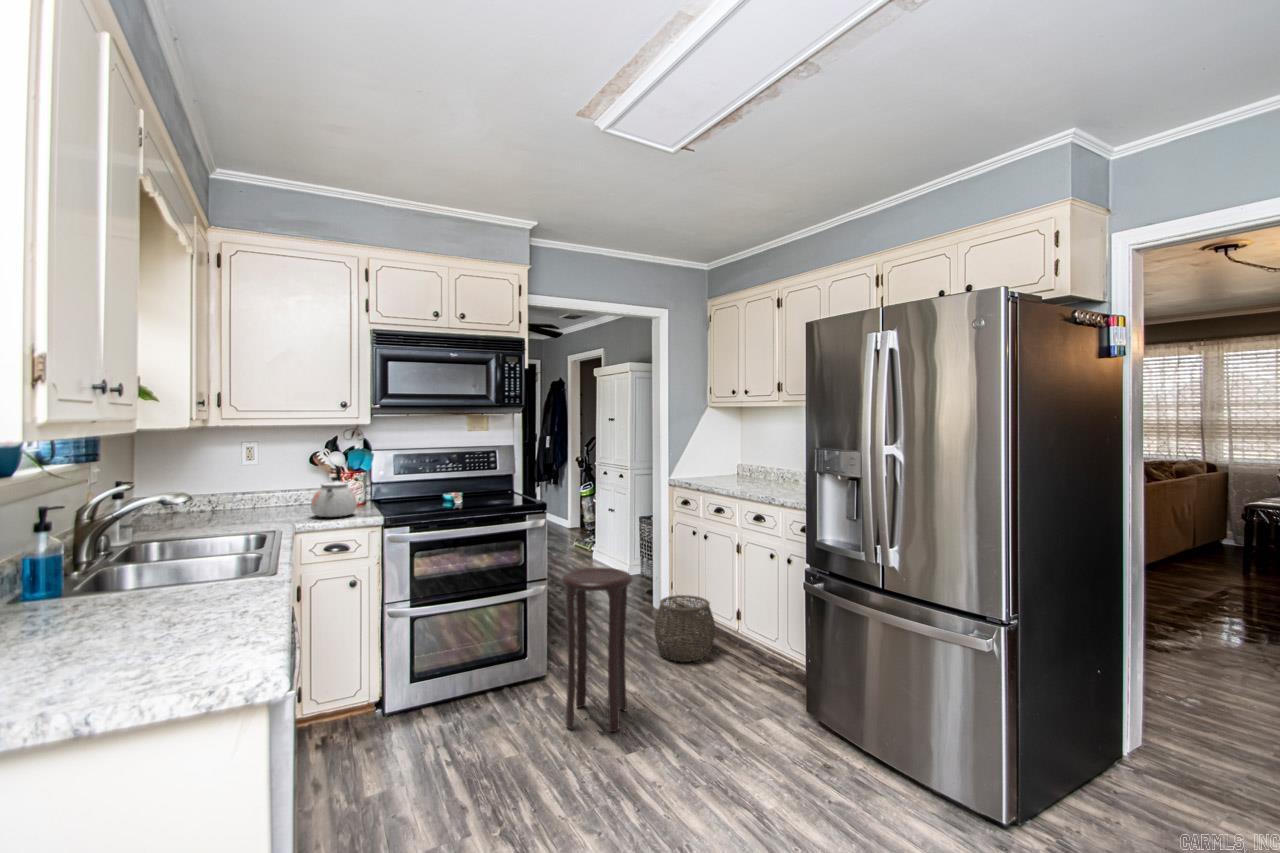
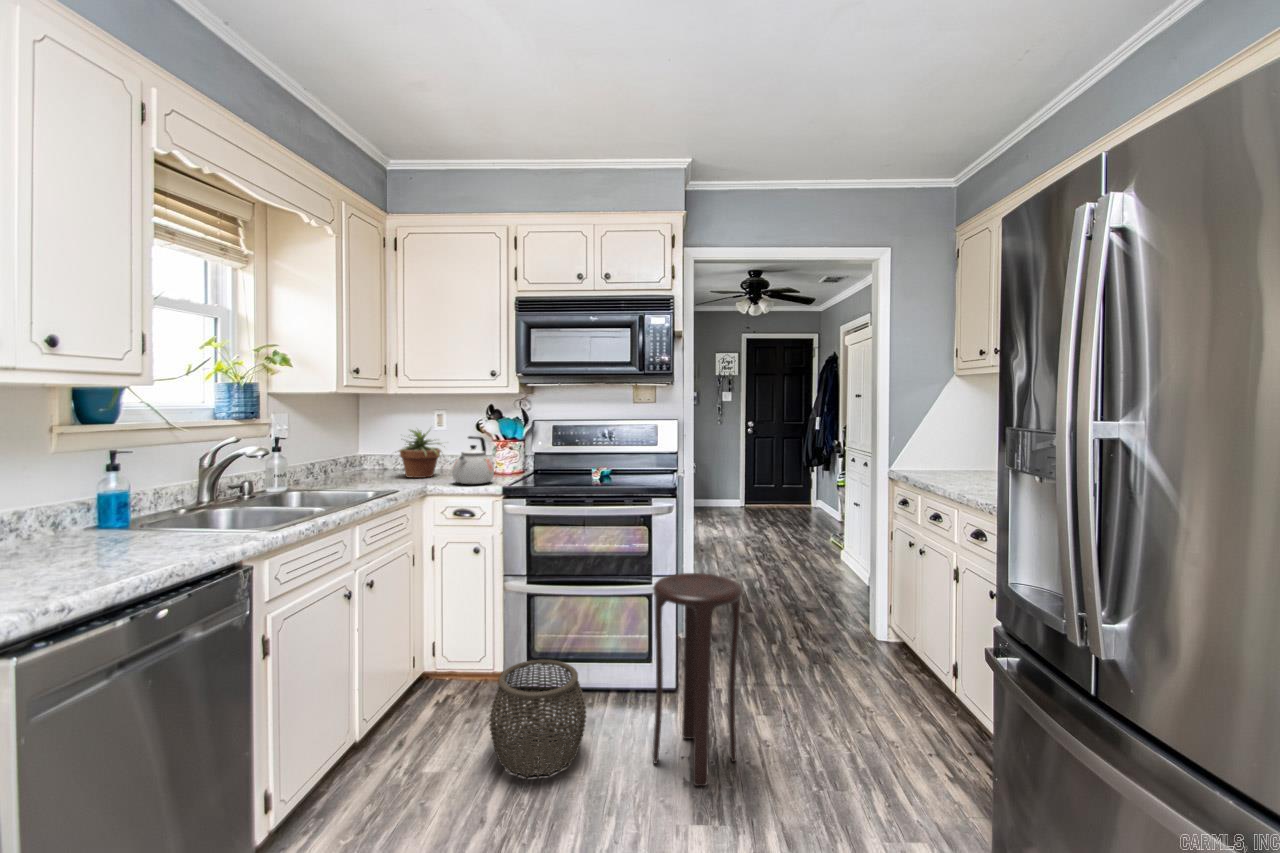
potted plant: none [218,460,281,518] -> present [399,430,441,478]
woven basket: present [654,595,715,662] -> present [489,660,586,777]

